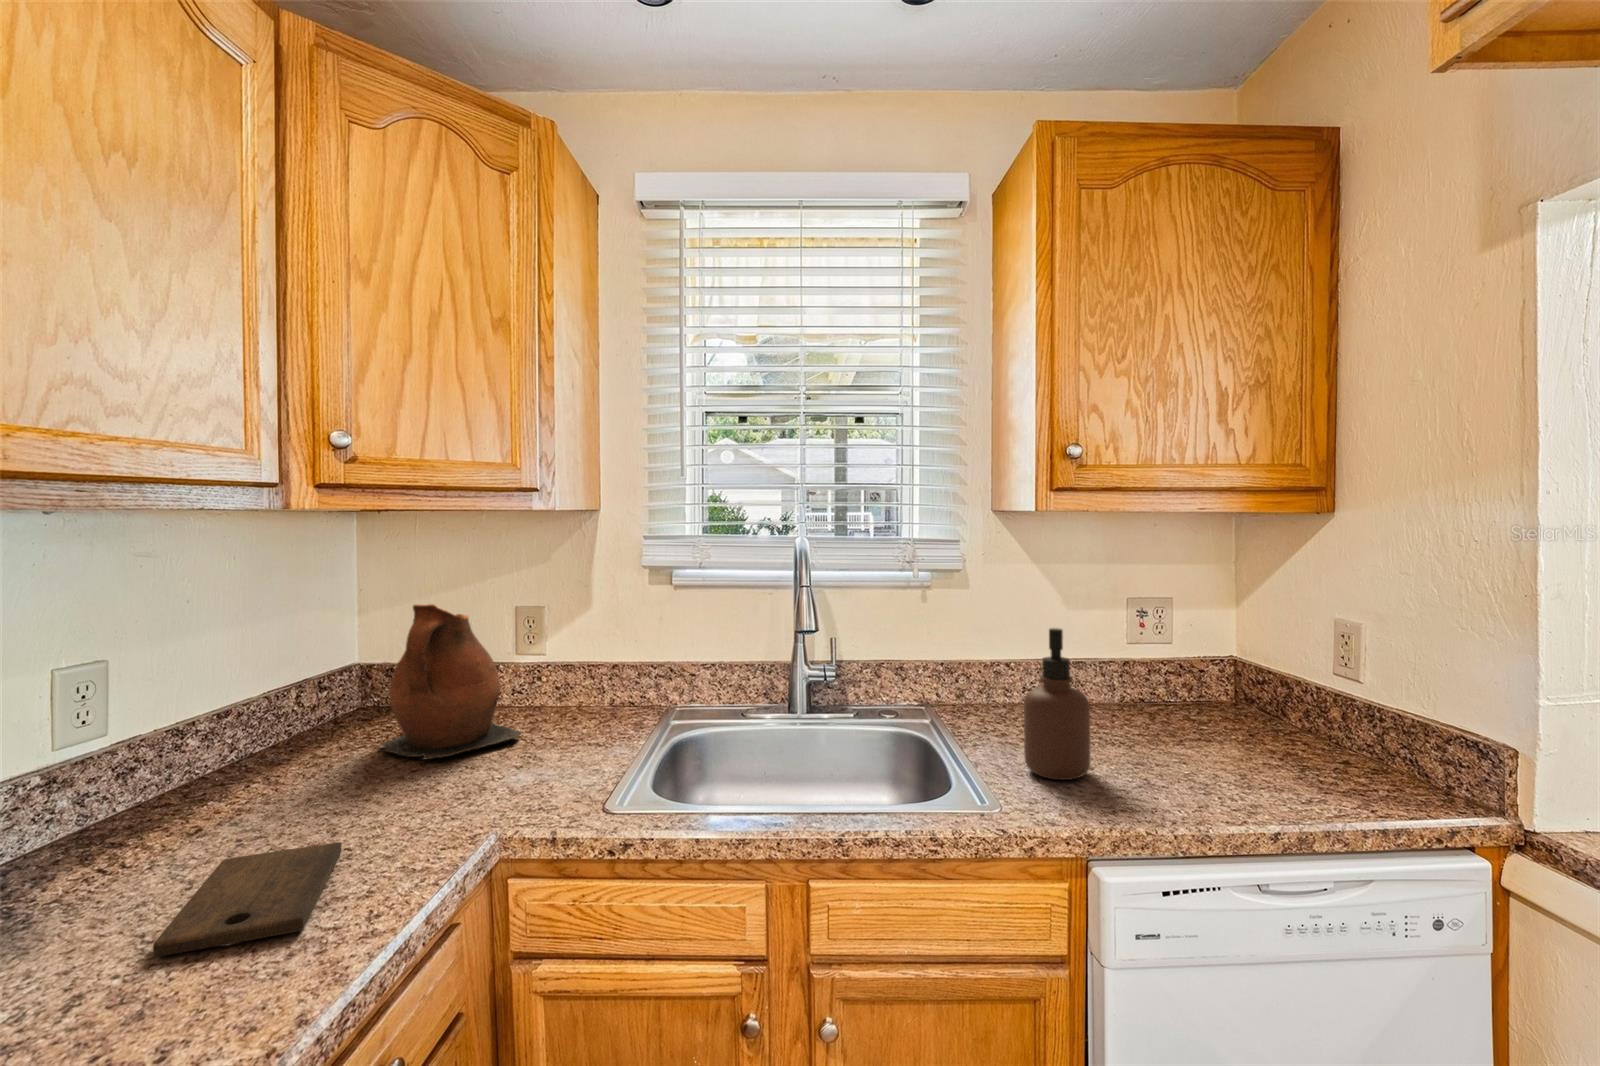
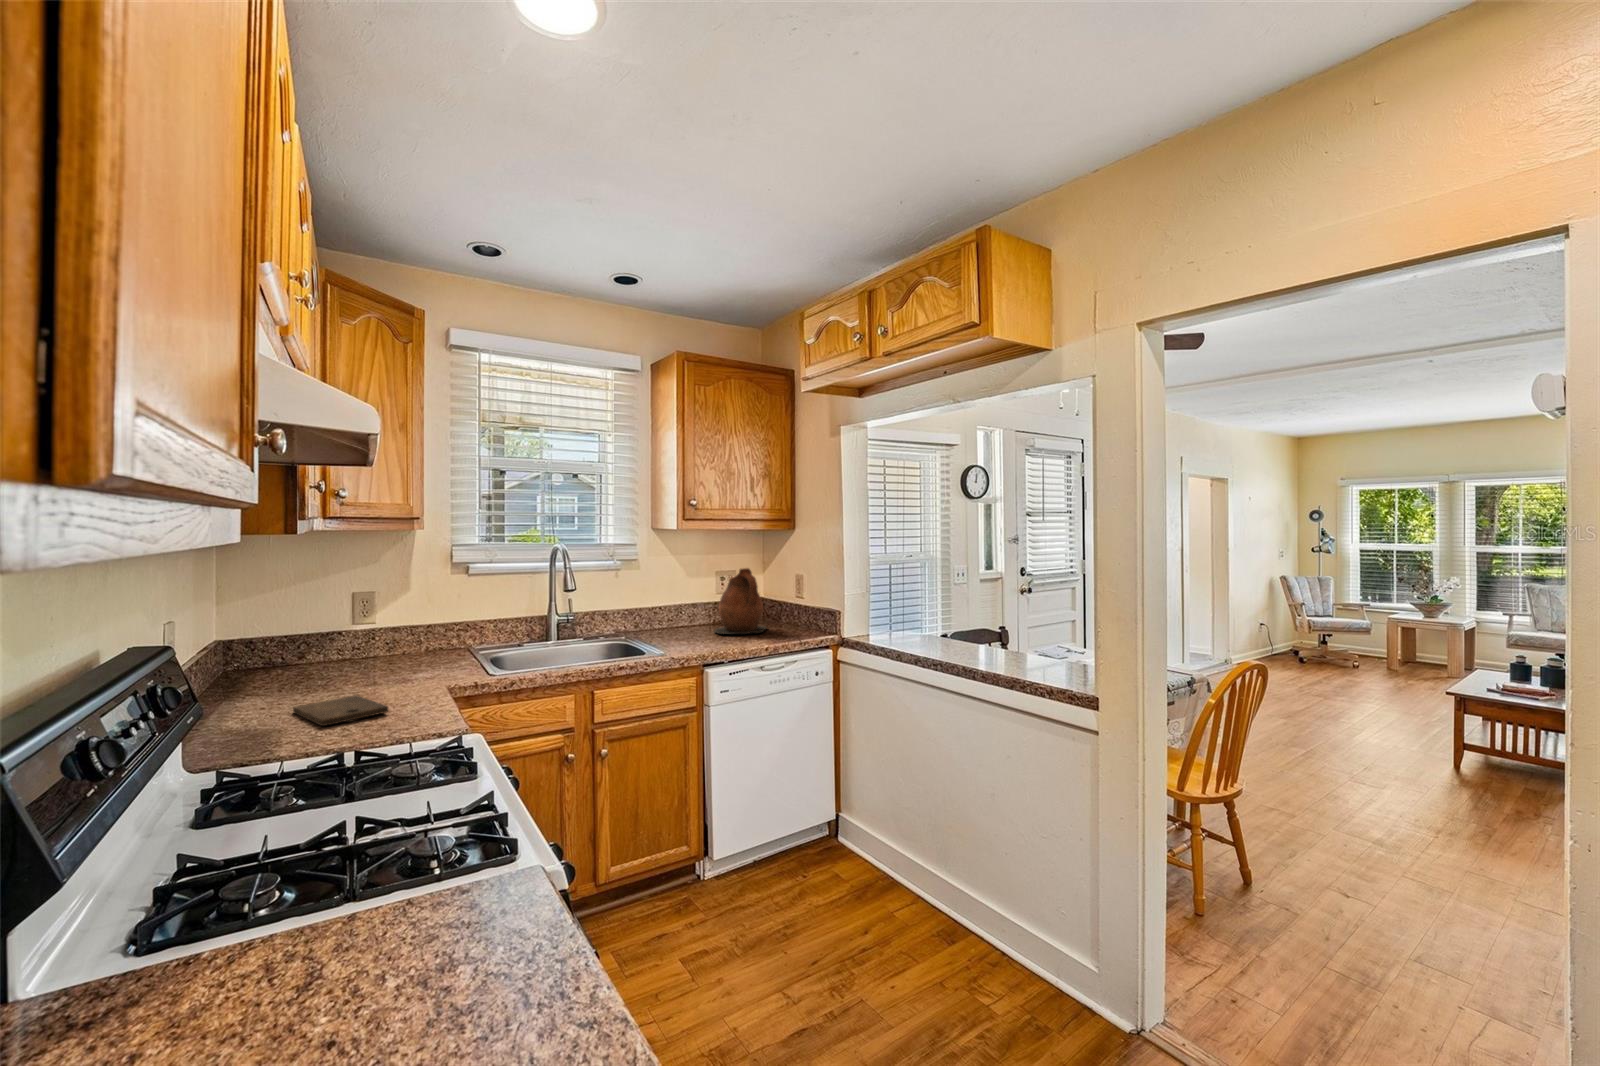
ceramic pitcher: present [375,604,521,760] -> present [714,568,766,634]
soap dispenser: present [1024,628,1091,780] -> none [676,580,705,644]

